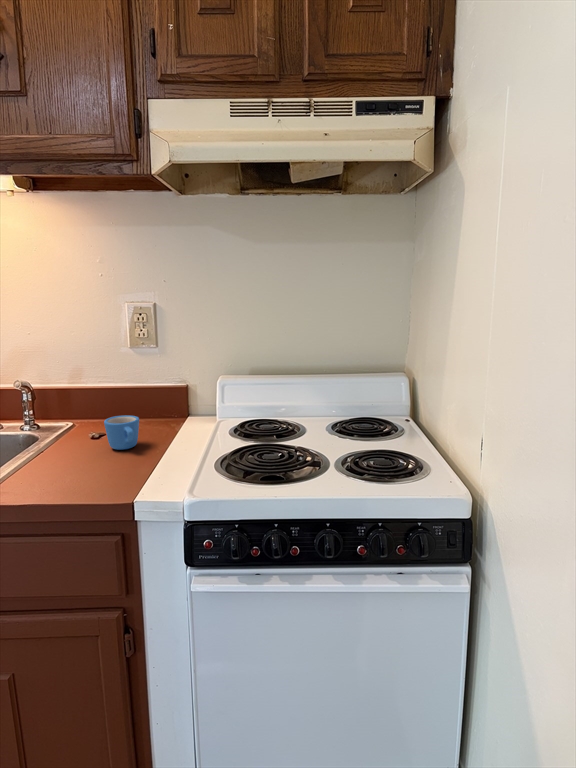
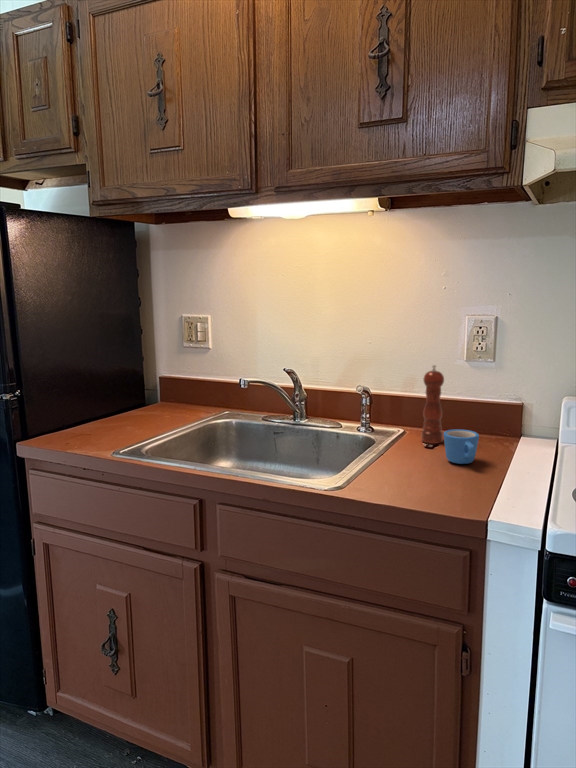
pepper mill: none [85,354,111,433] -> present [421,365,444,444]

